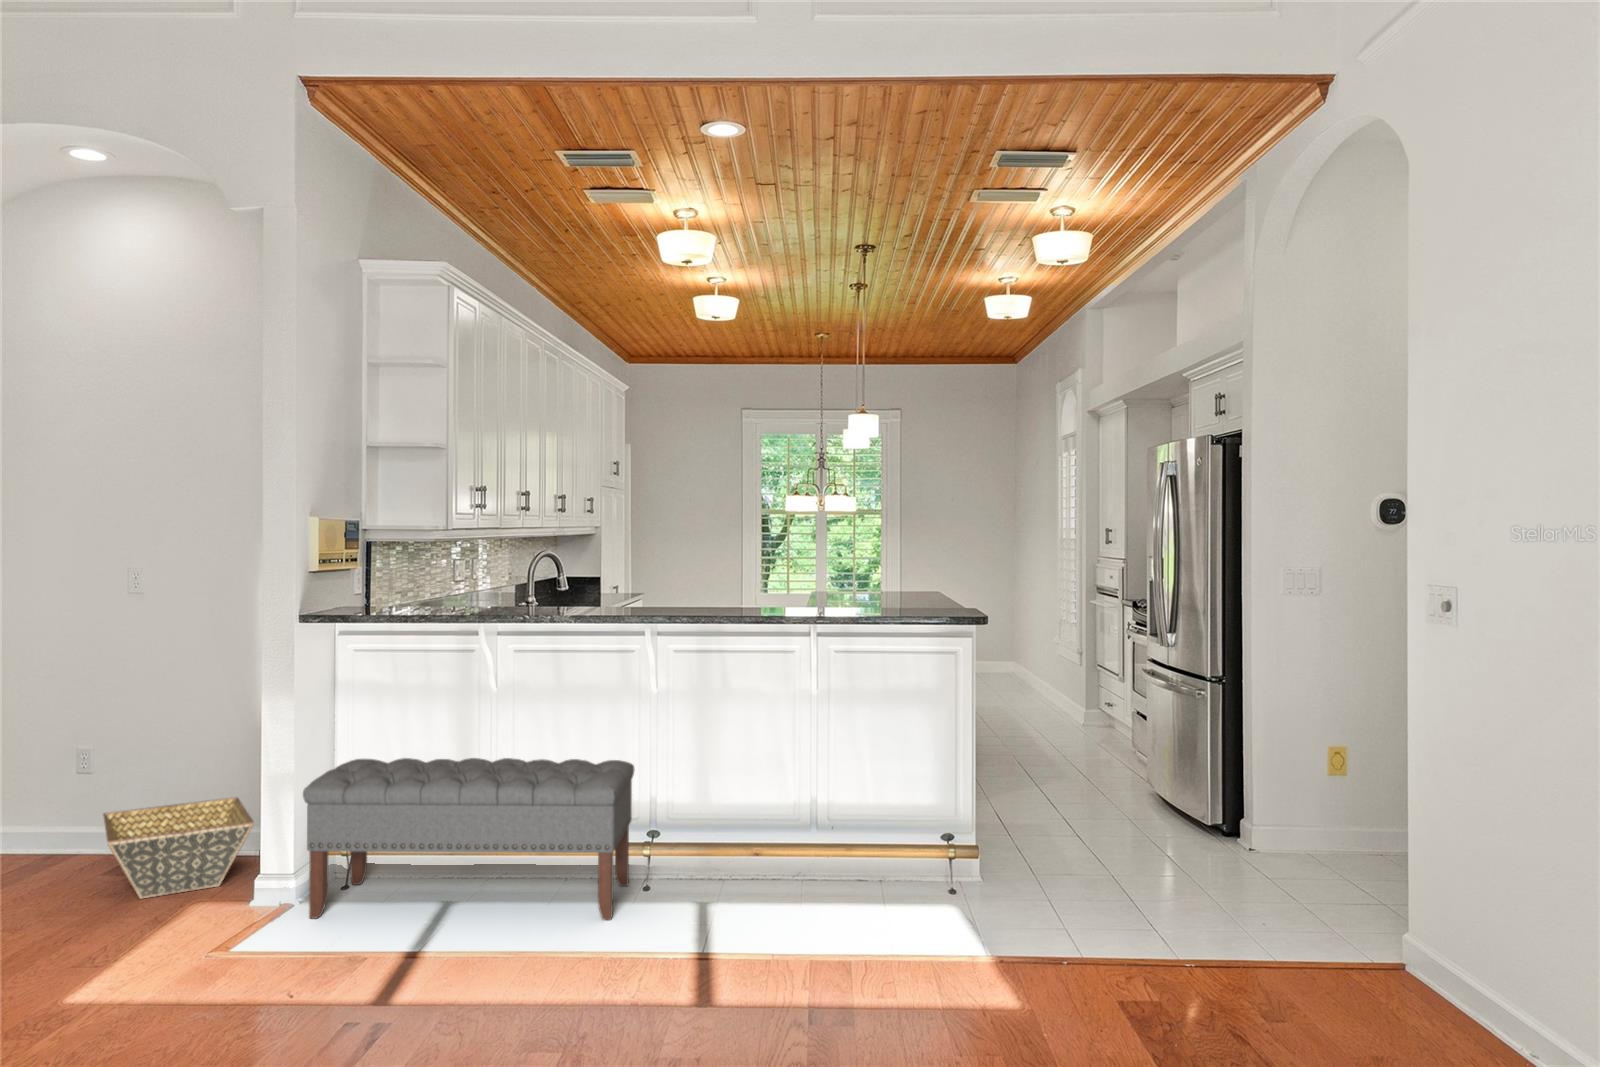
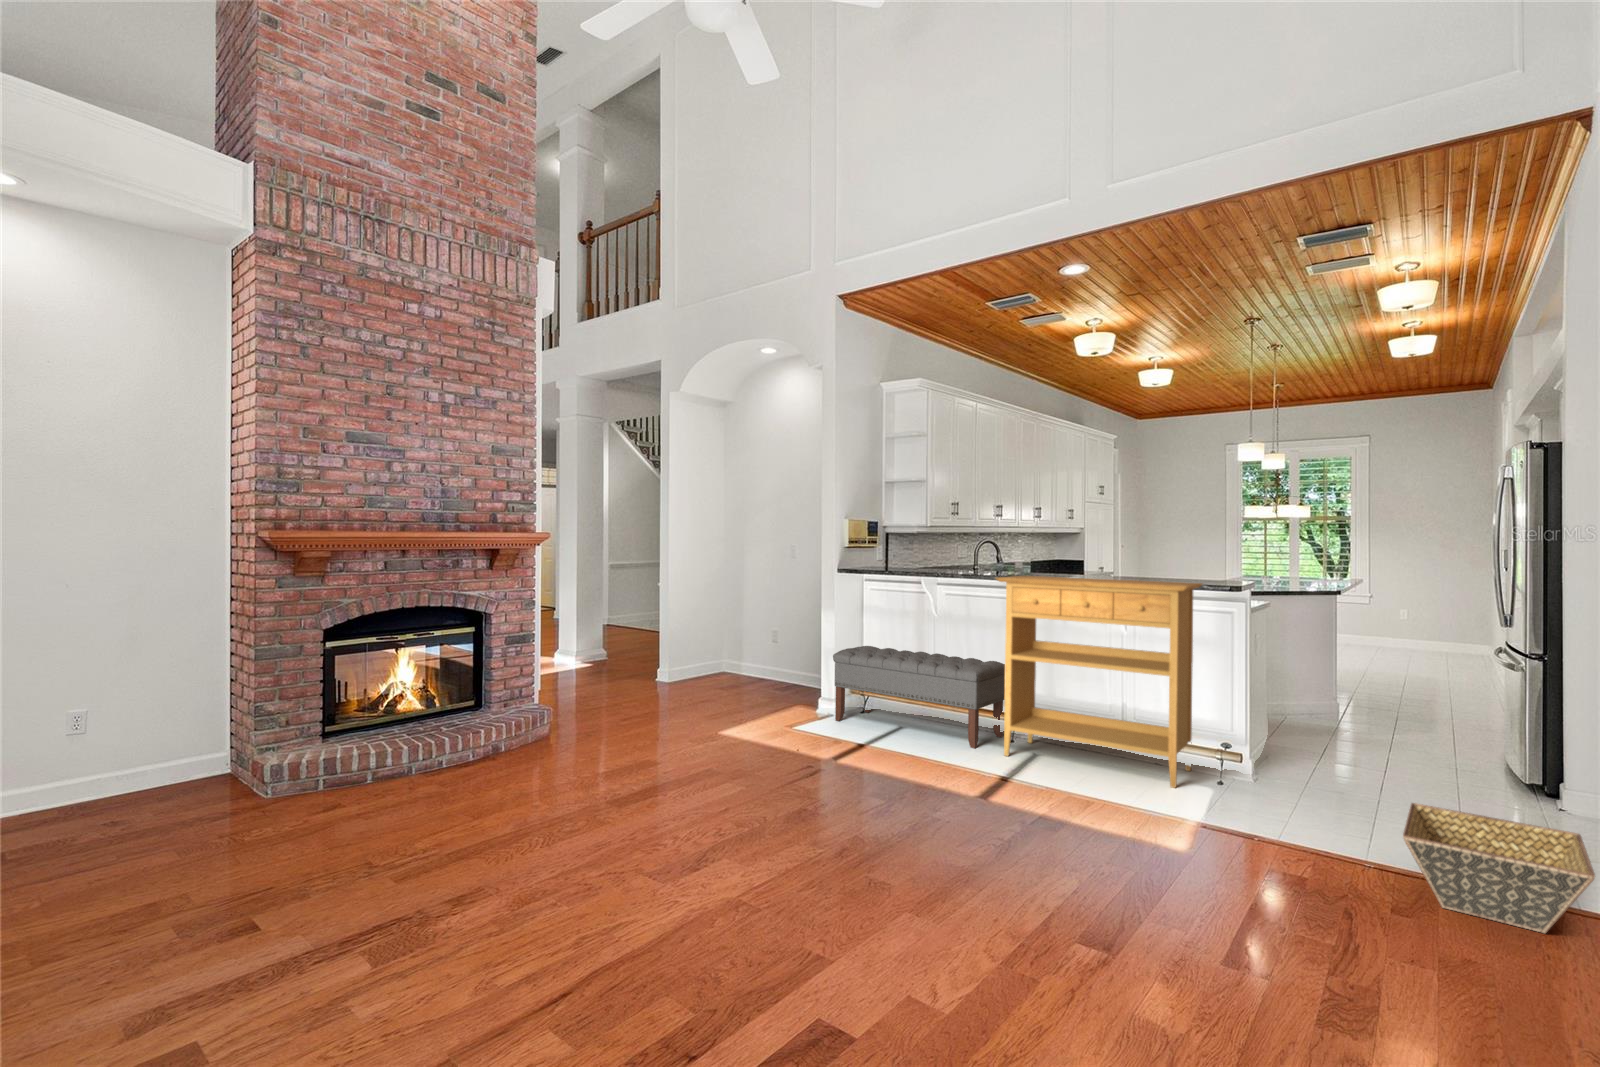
console table: none [653,614,951,923] -> present [996,576,1202,788]
basket: present [103,797,254,899] -> present [1403,803,1595,933]

